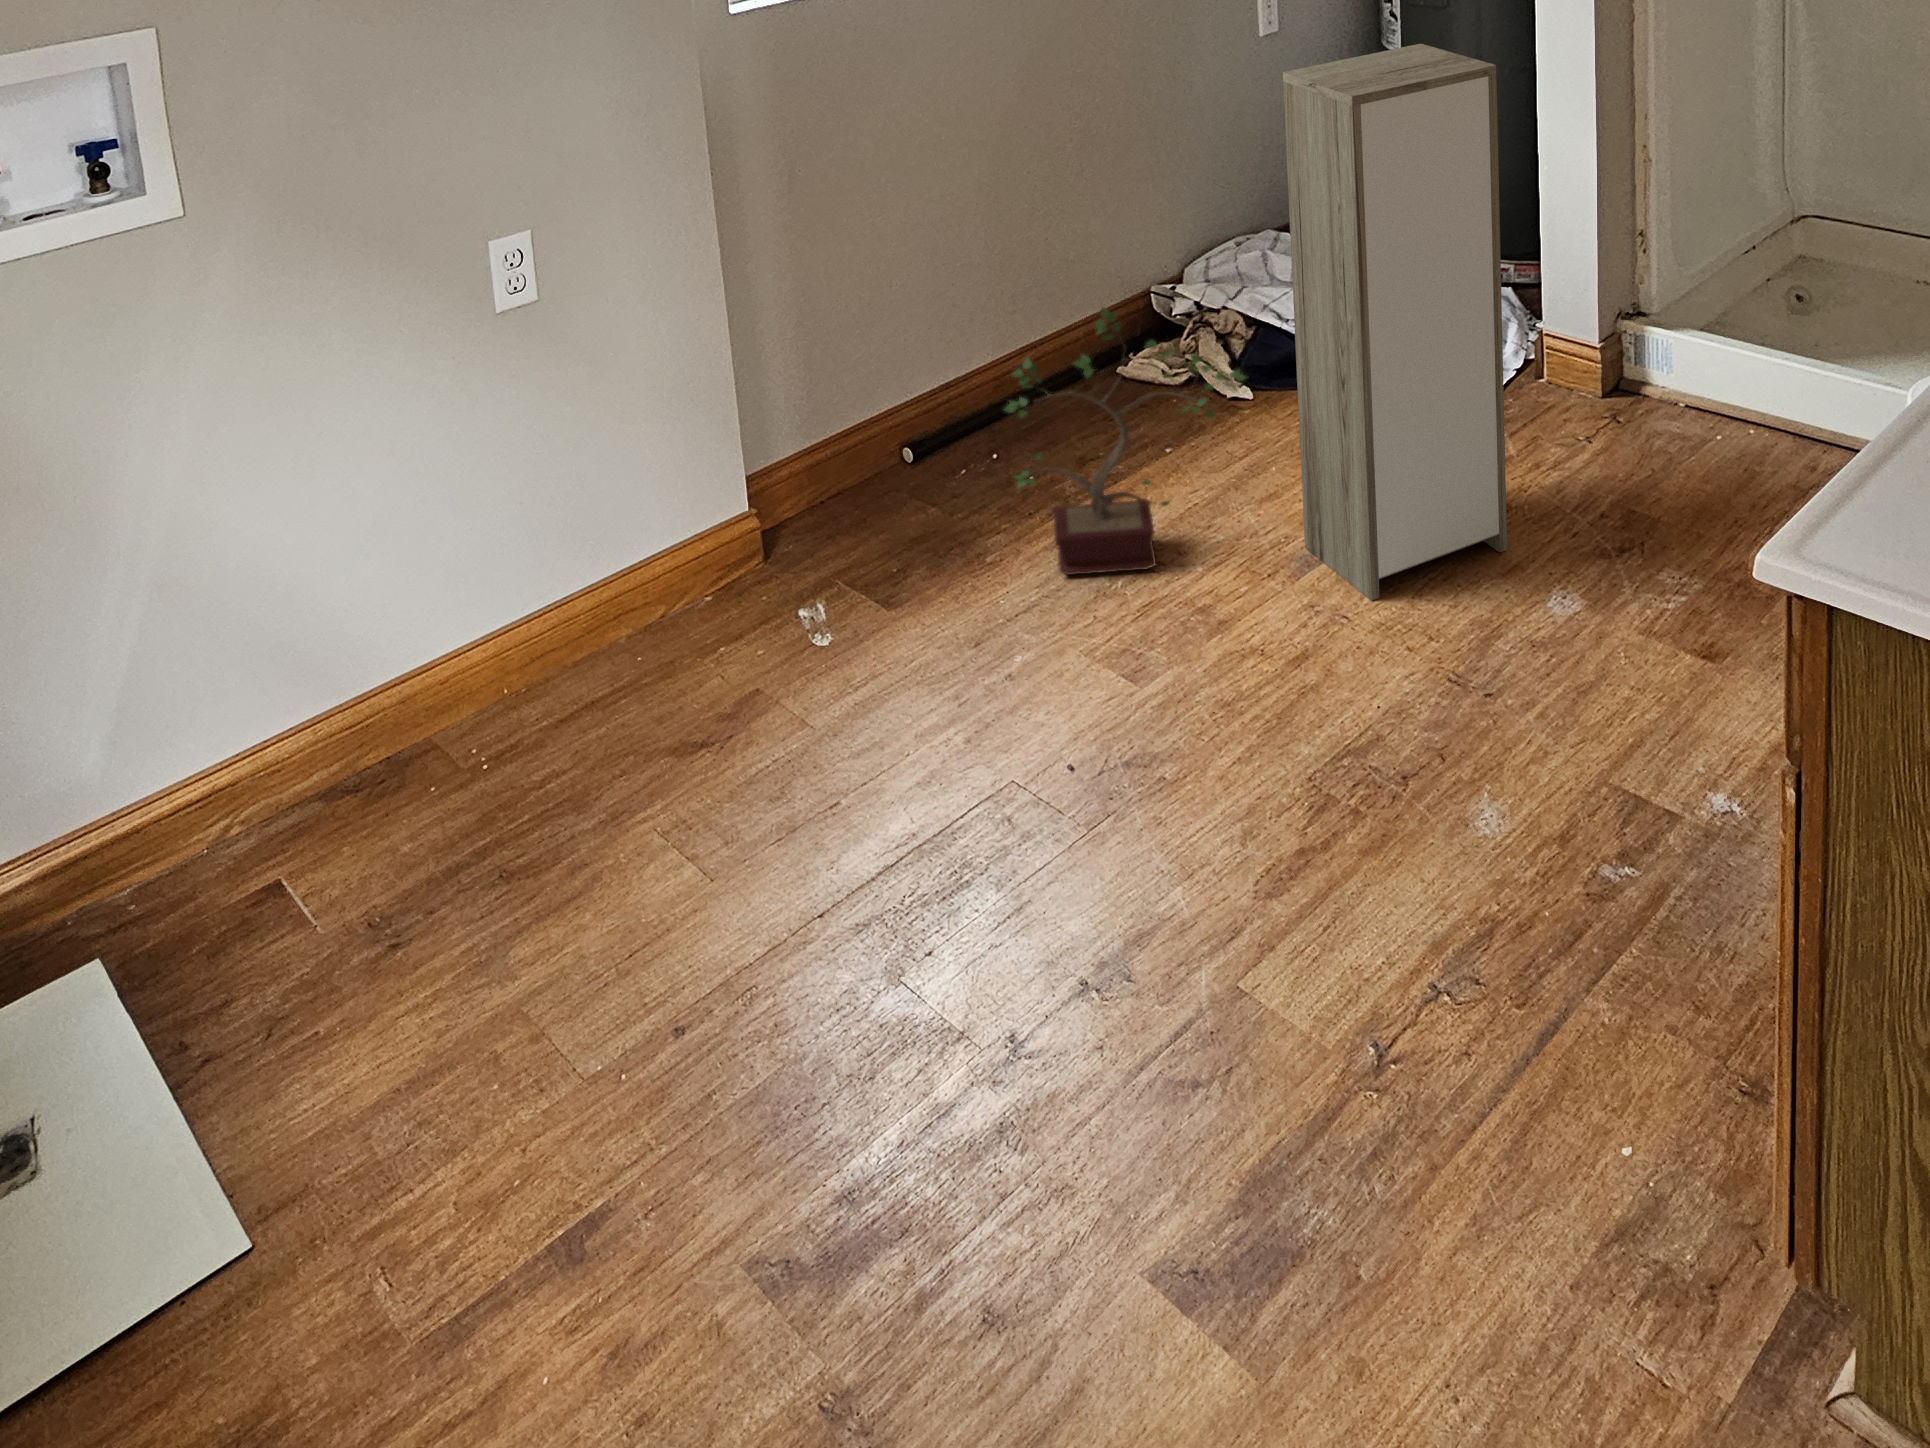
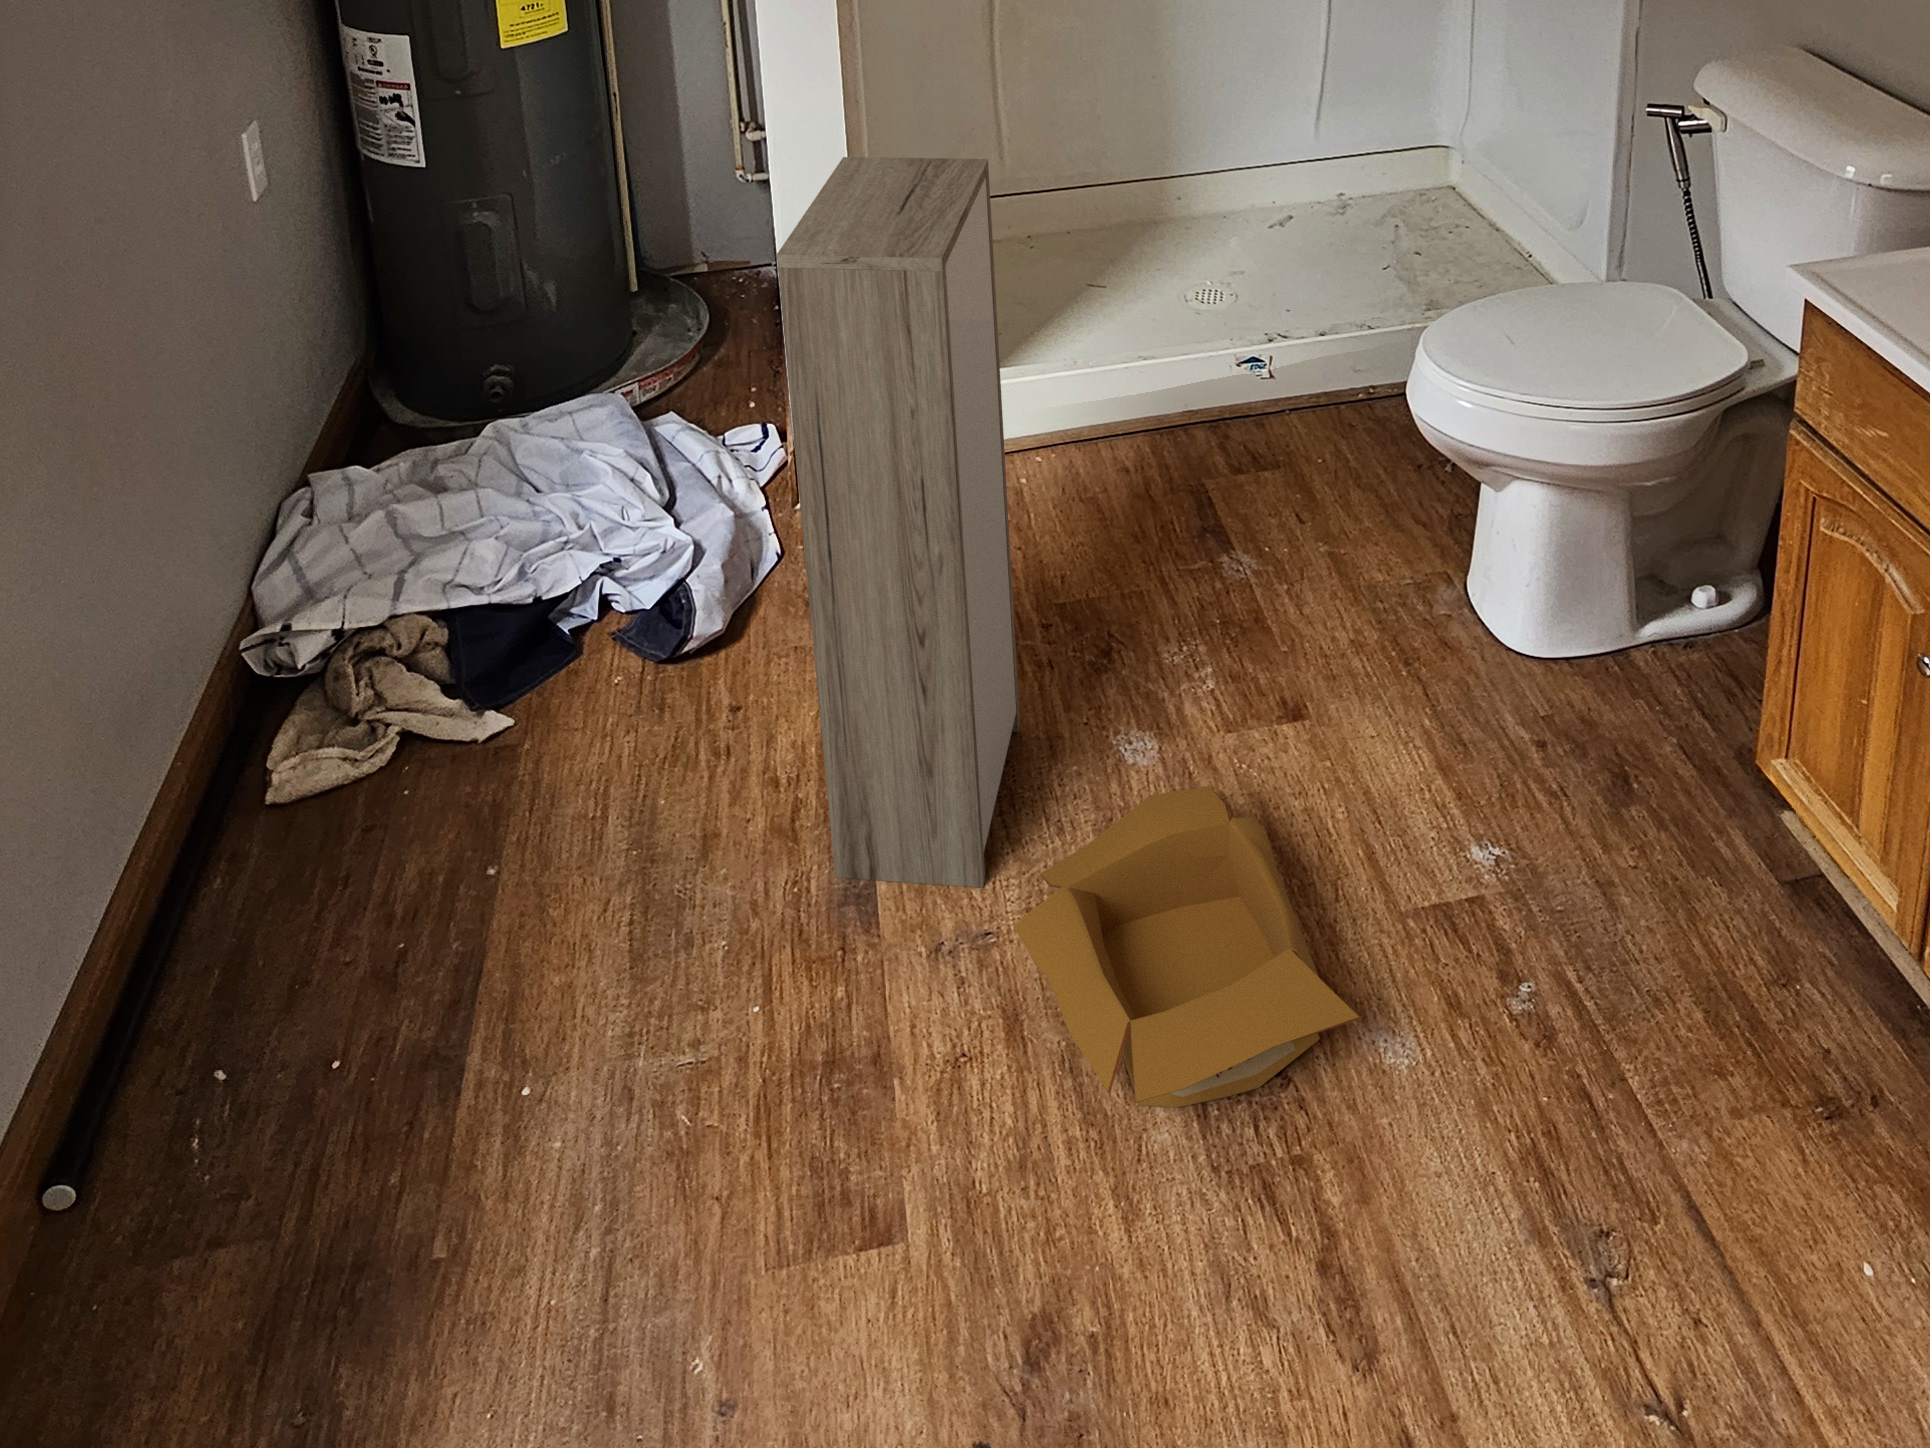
potted plant: present [1003,307,1246,575] -> none [465,694,802,1176]
cardboard box: none [1266,585,1524,775] -> present [1013,786,1362,1107]

